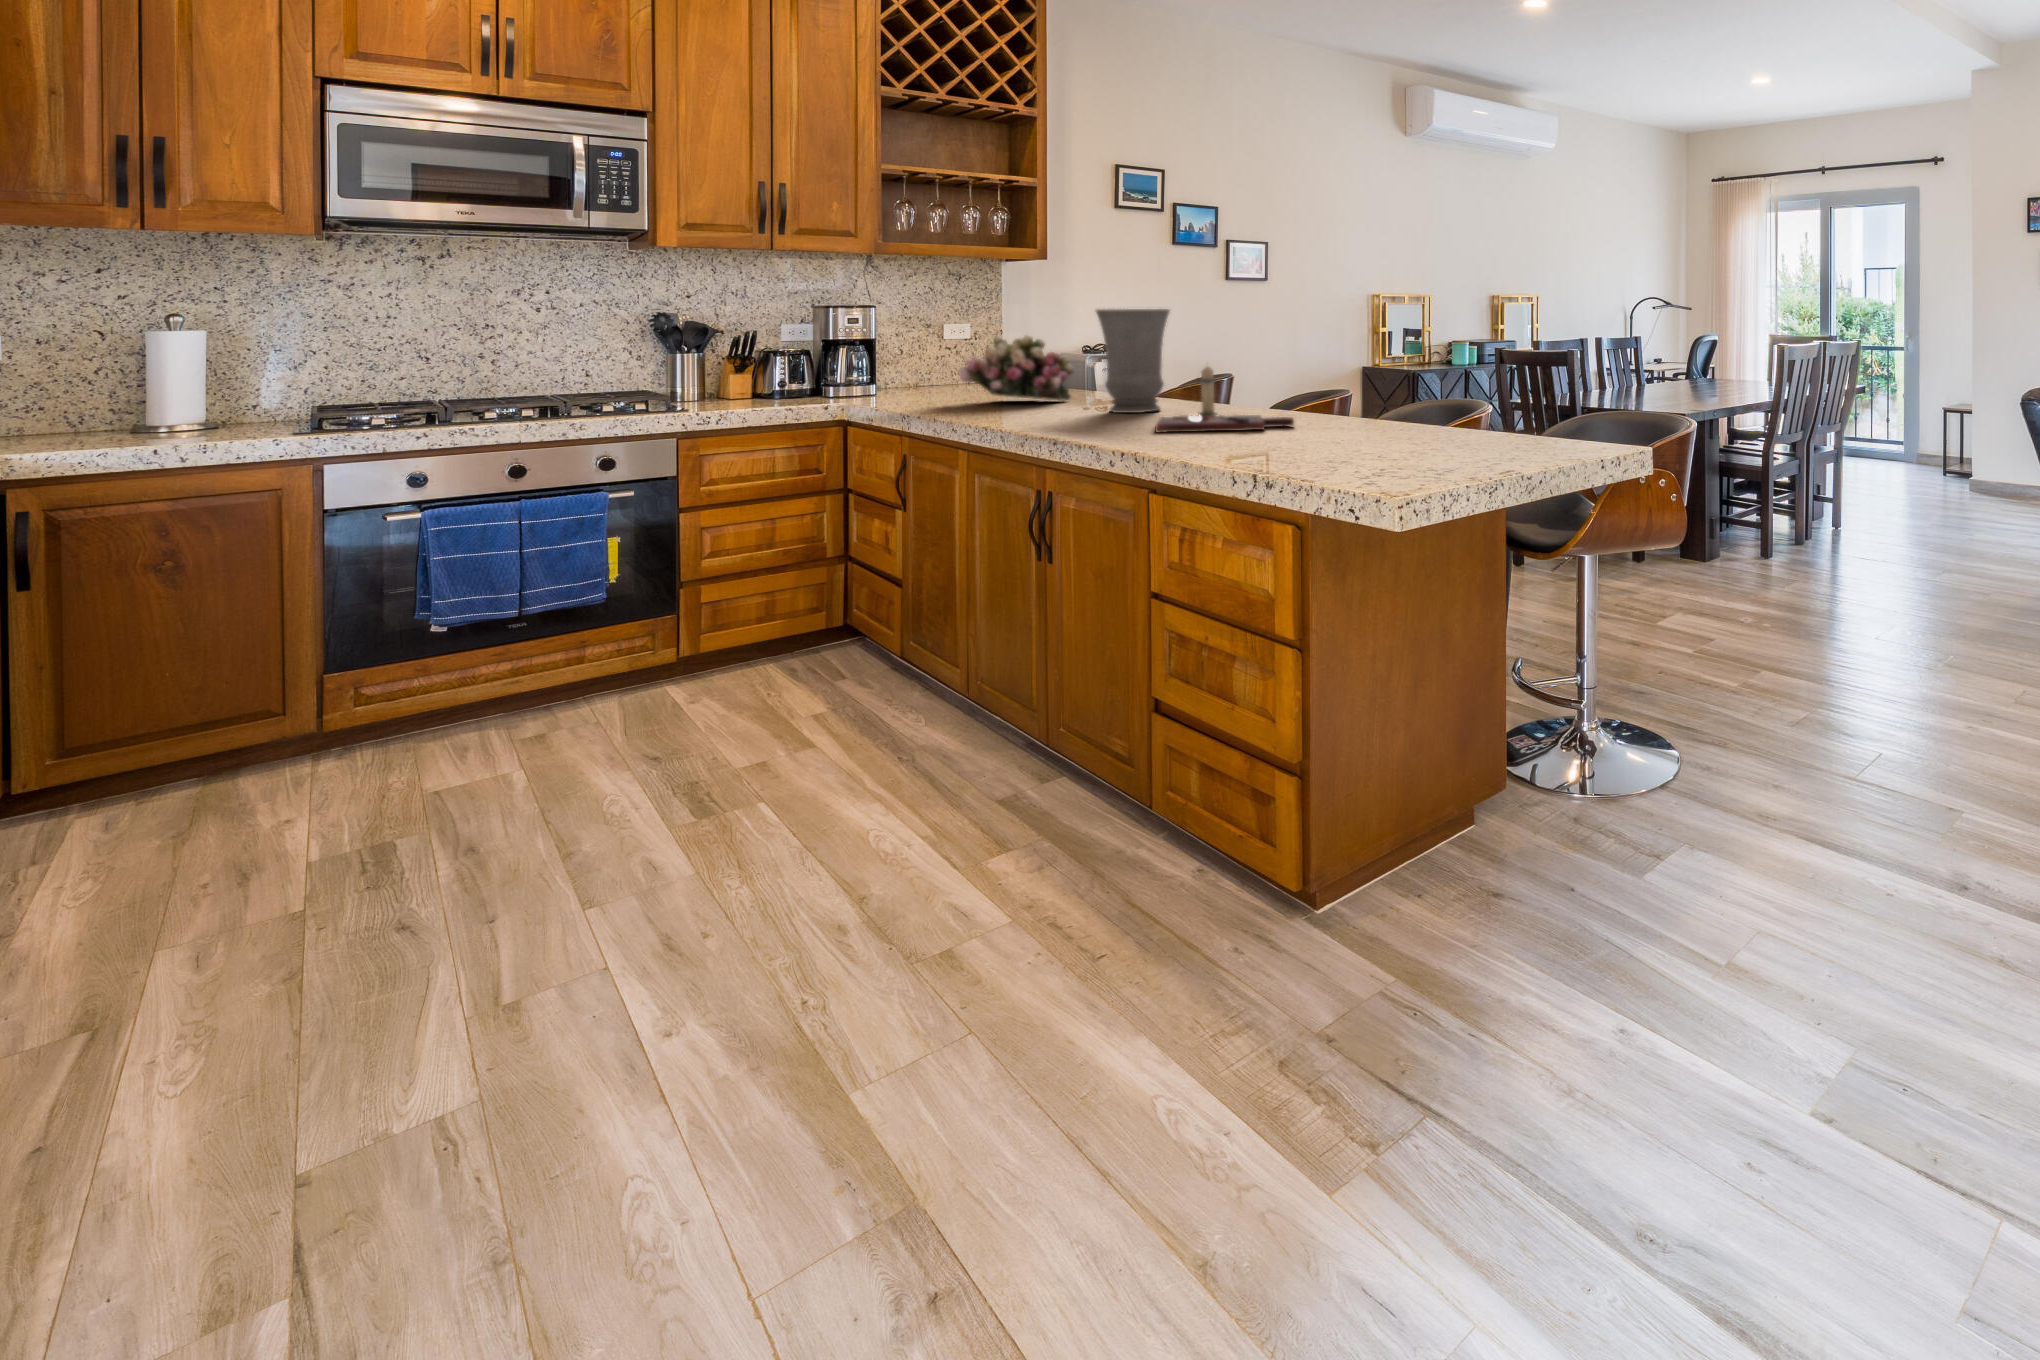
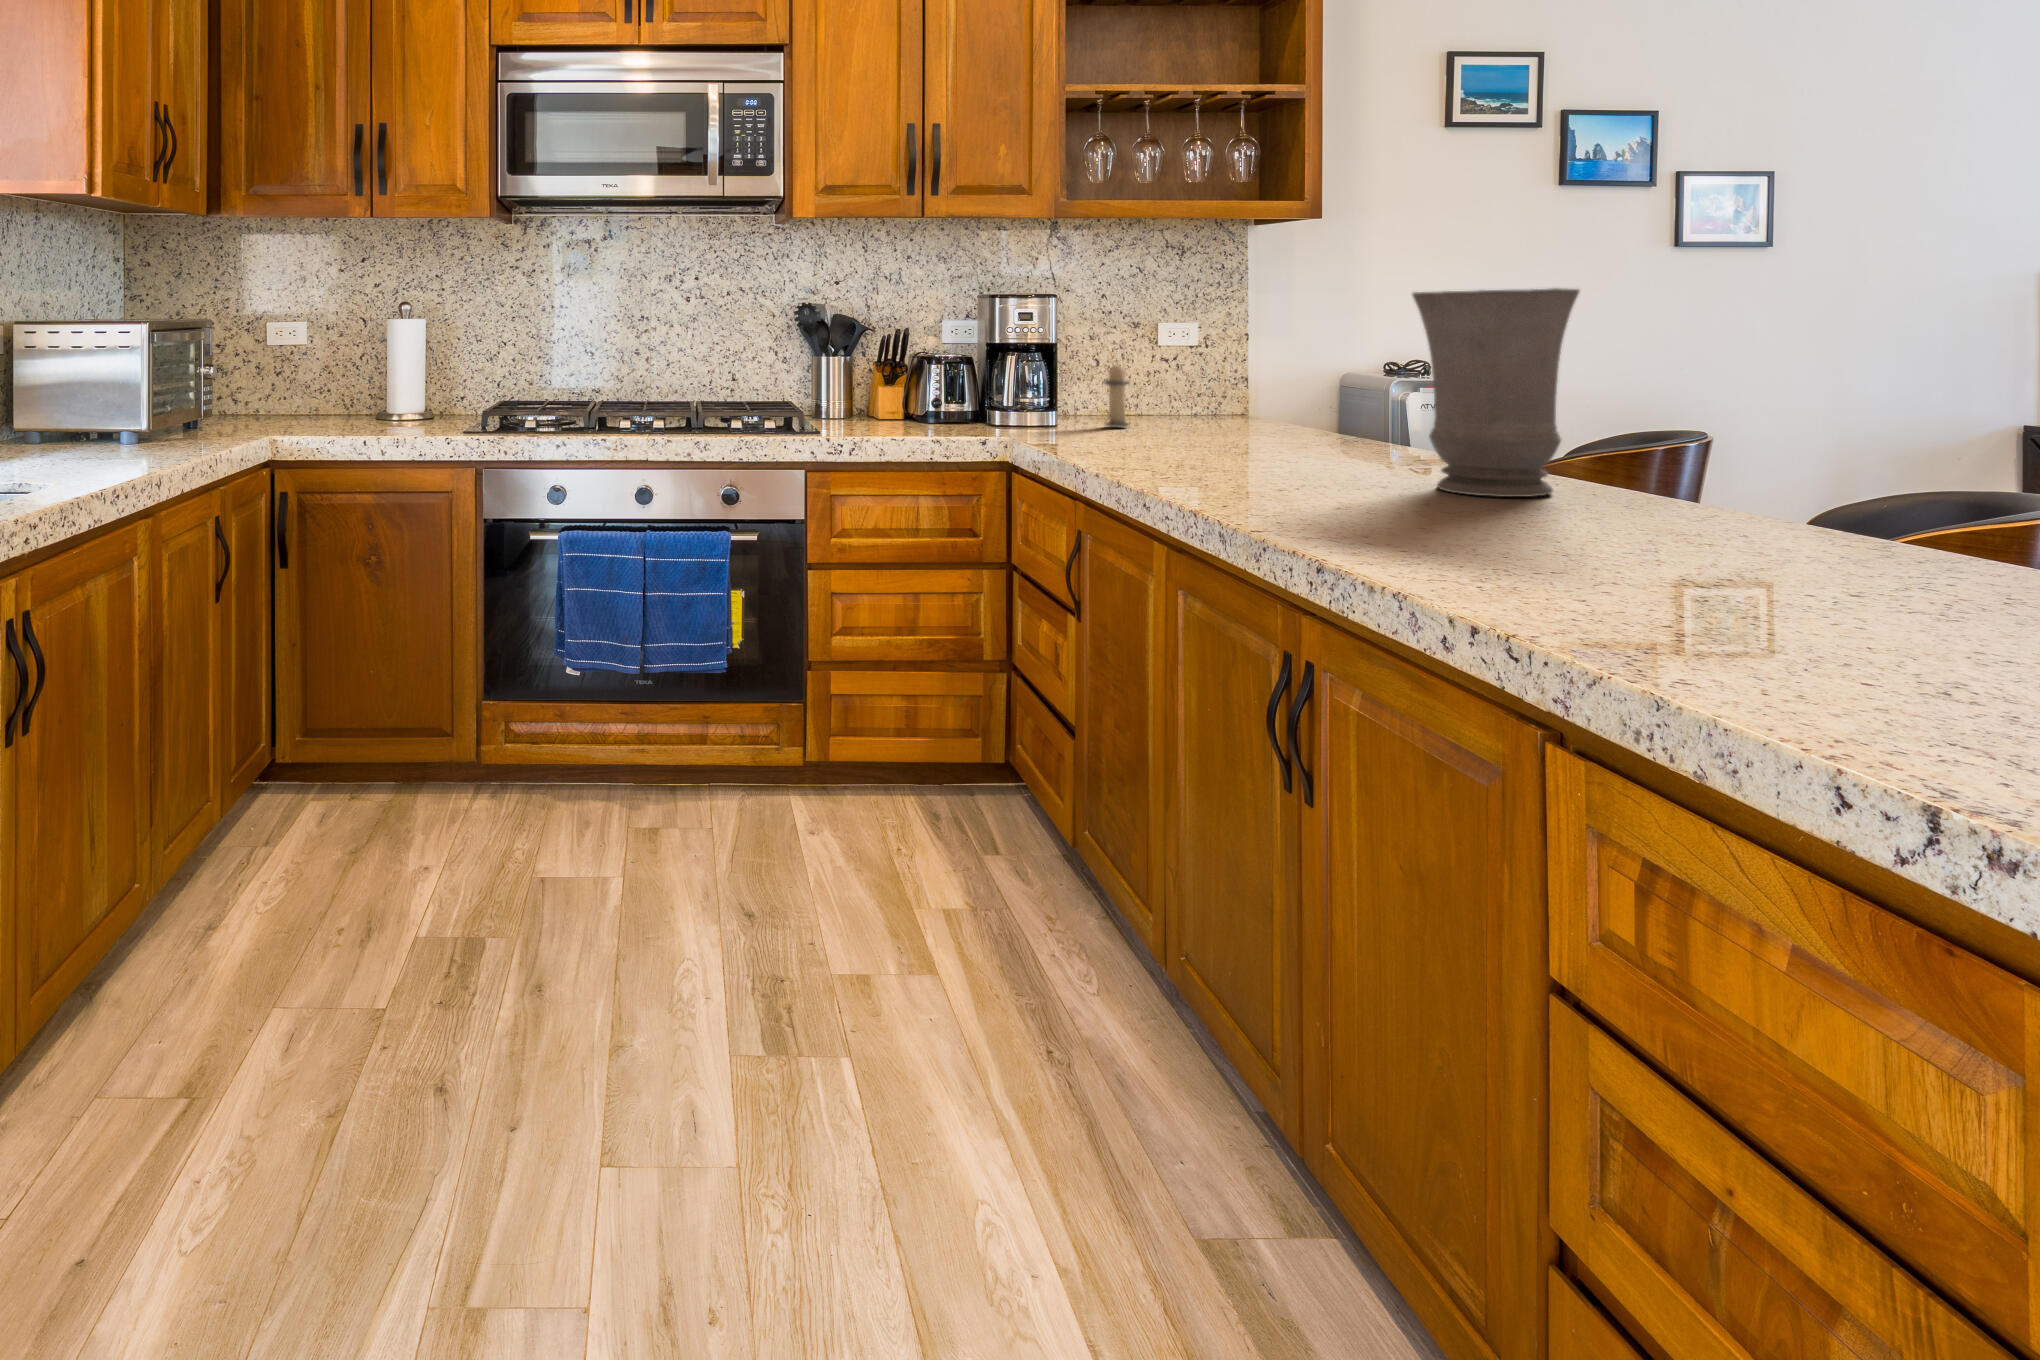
flower arrangement: present [960,335,1074,400] -> none [1165,337,1364,452]
candle: present [1197,367,1217,416] -> present [1103,365,1129,427]
cutting board: present [1155,415,1294,433] -> none [1564,526,1980,595]

